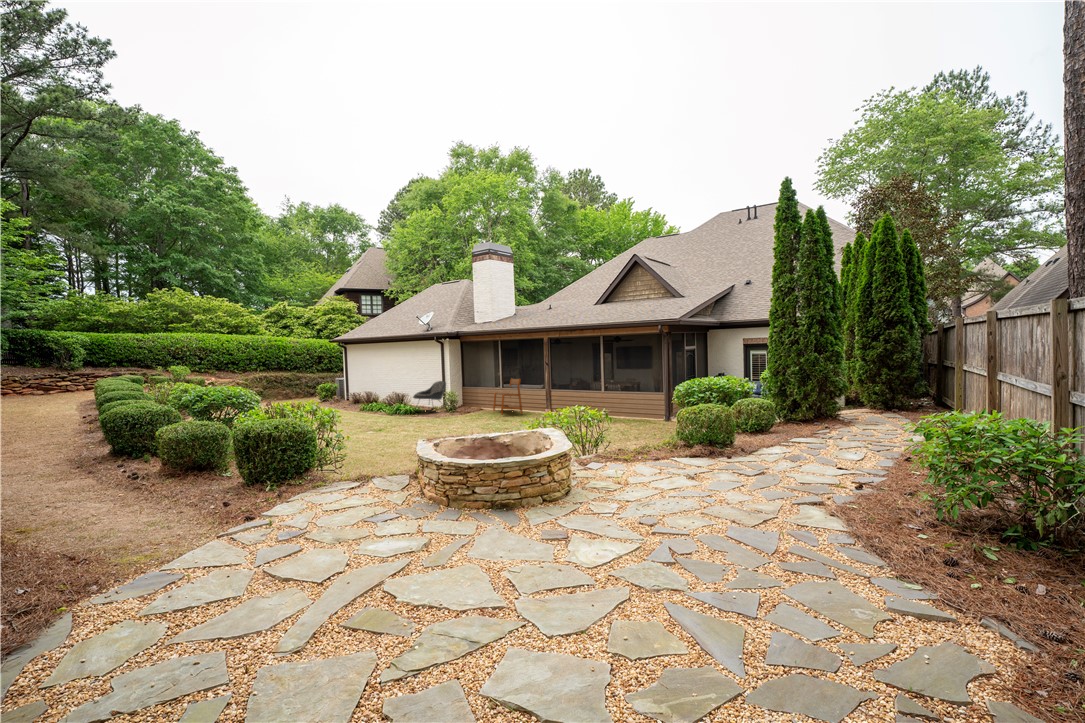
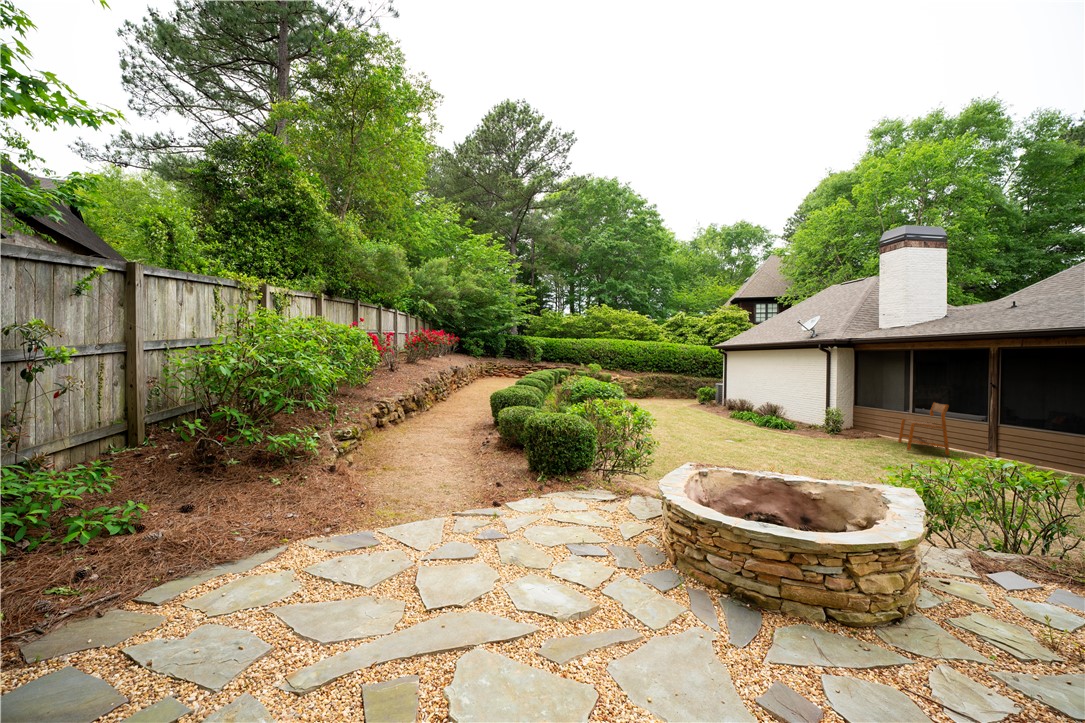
lounge chair: present [413,381,446,412] -> none [783,396,827,433]

